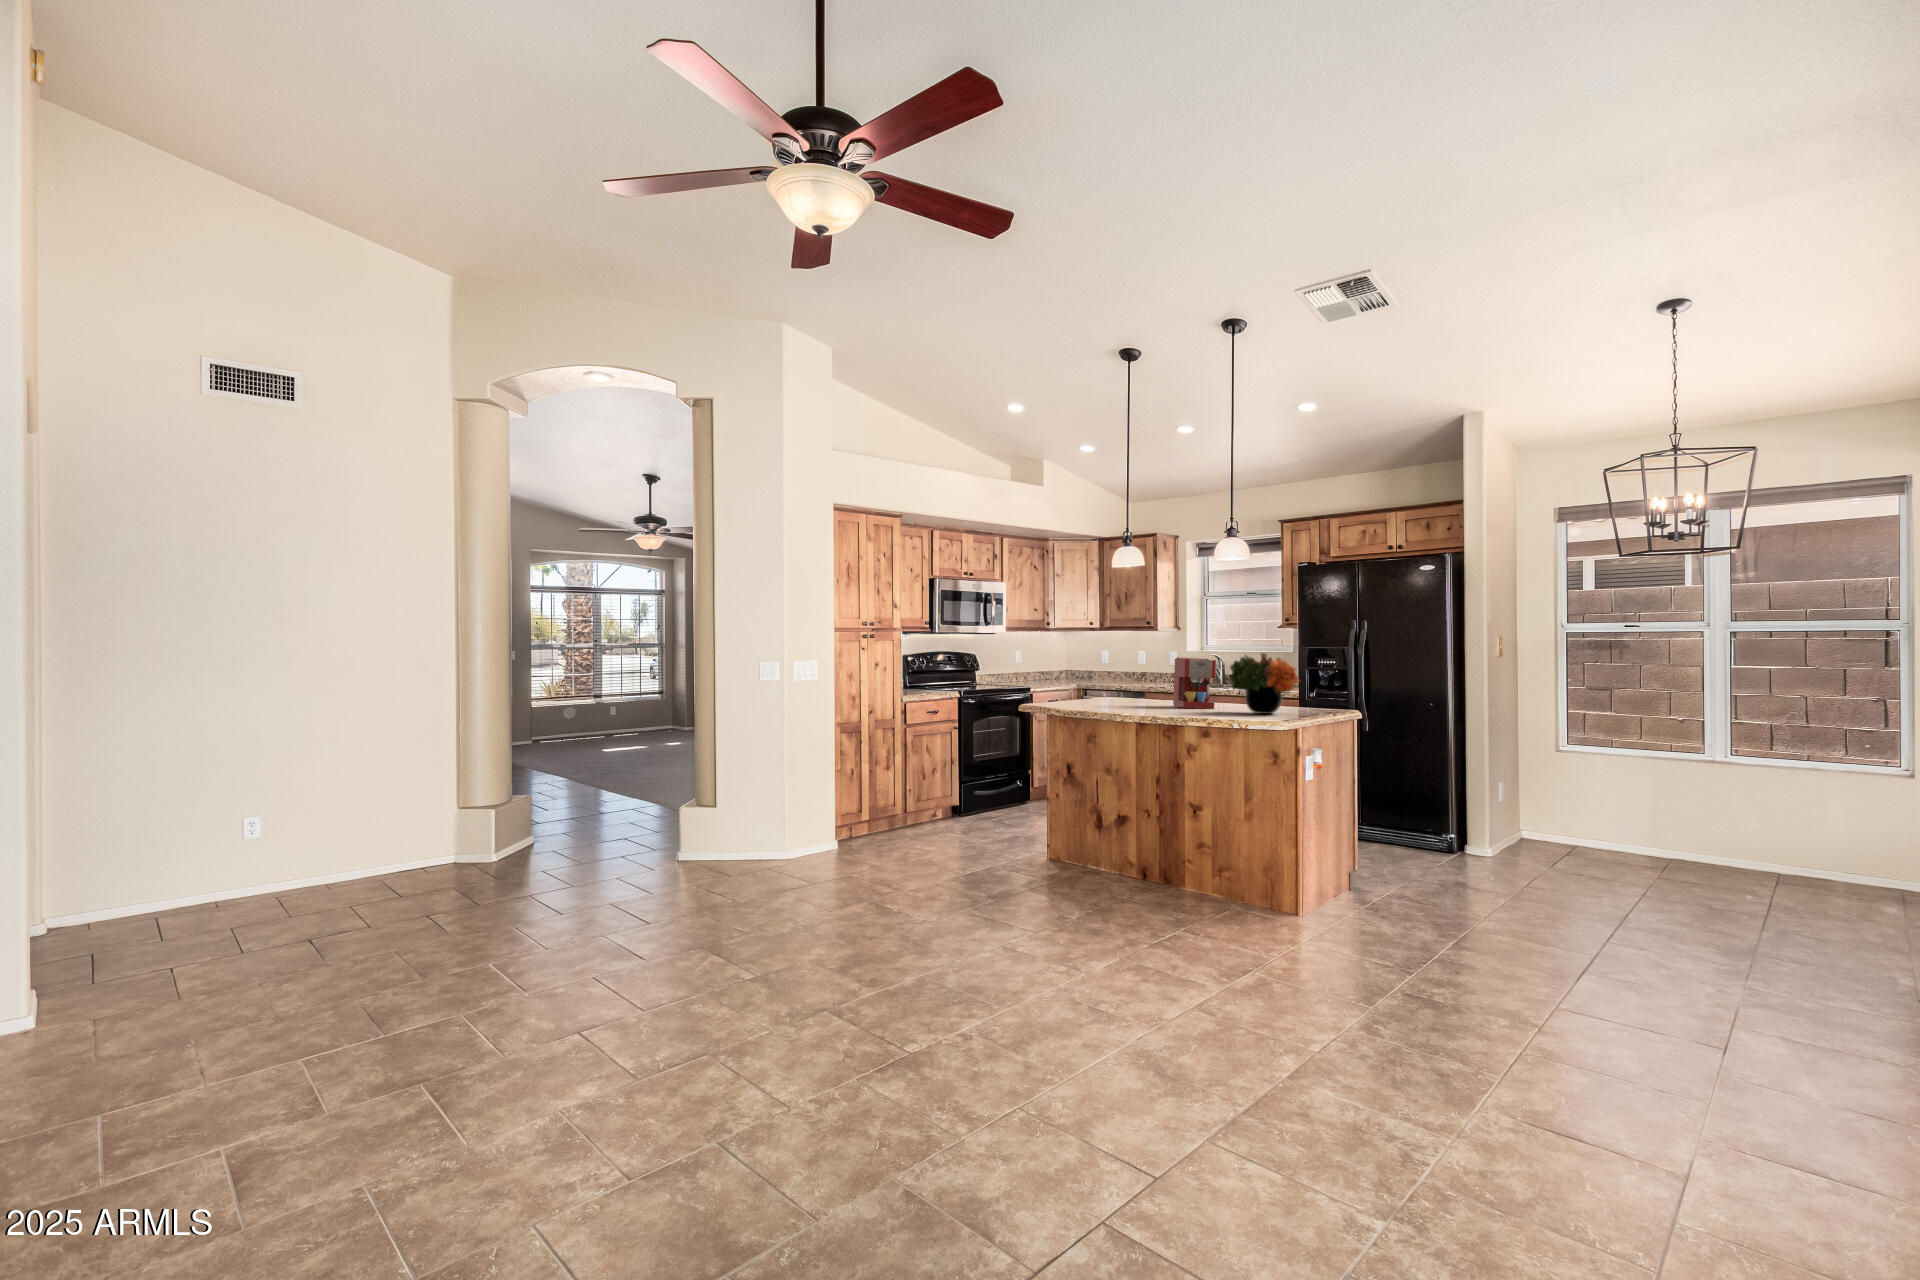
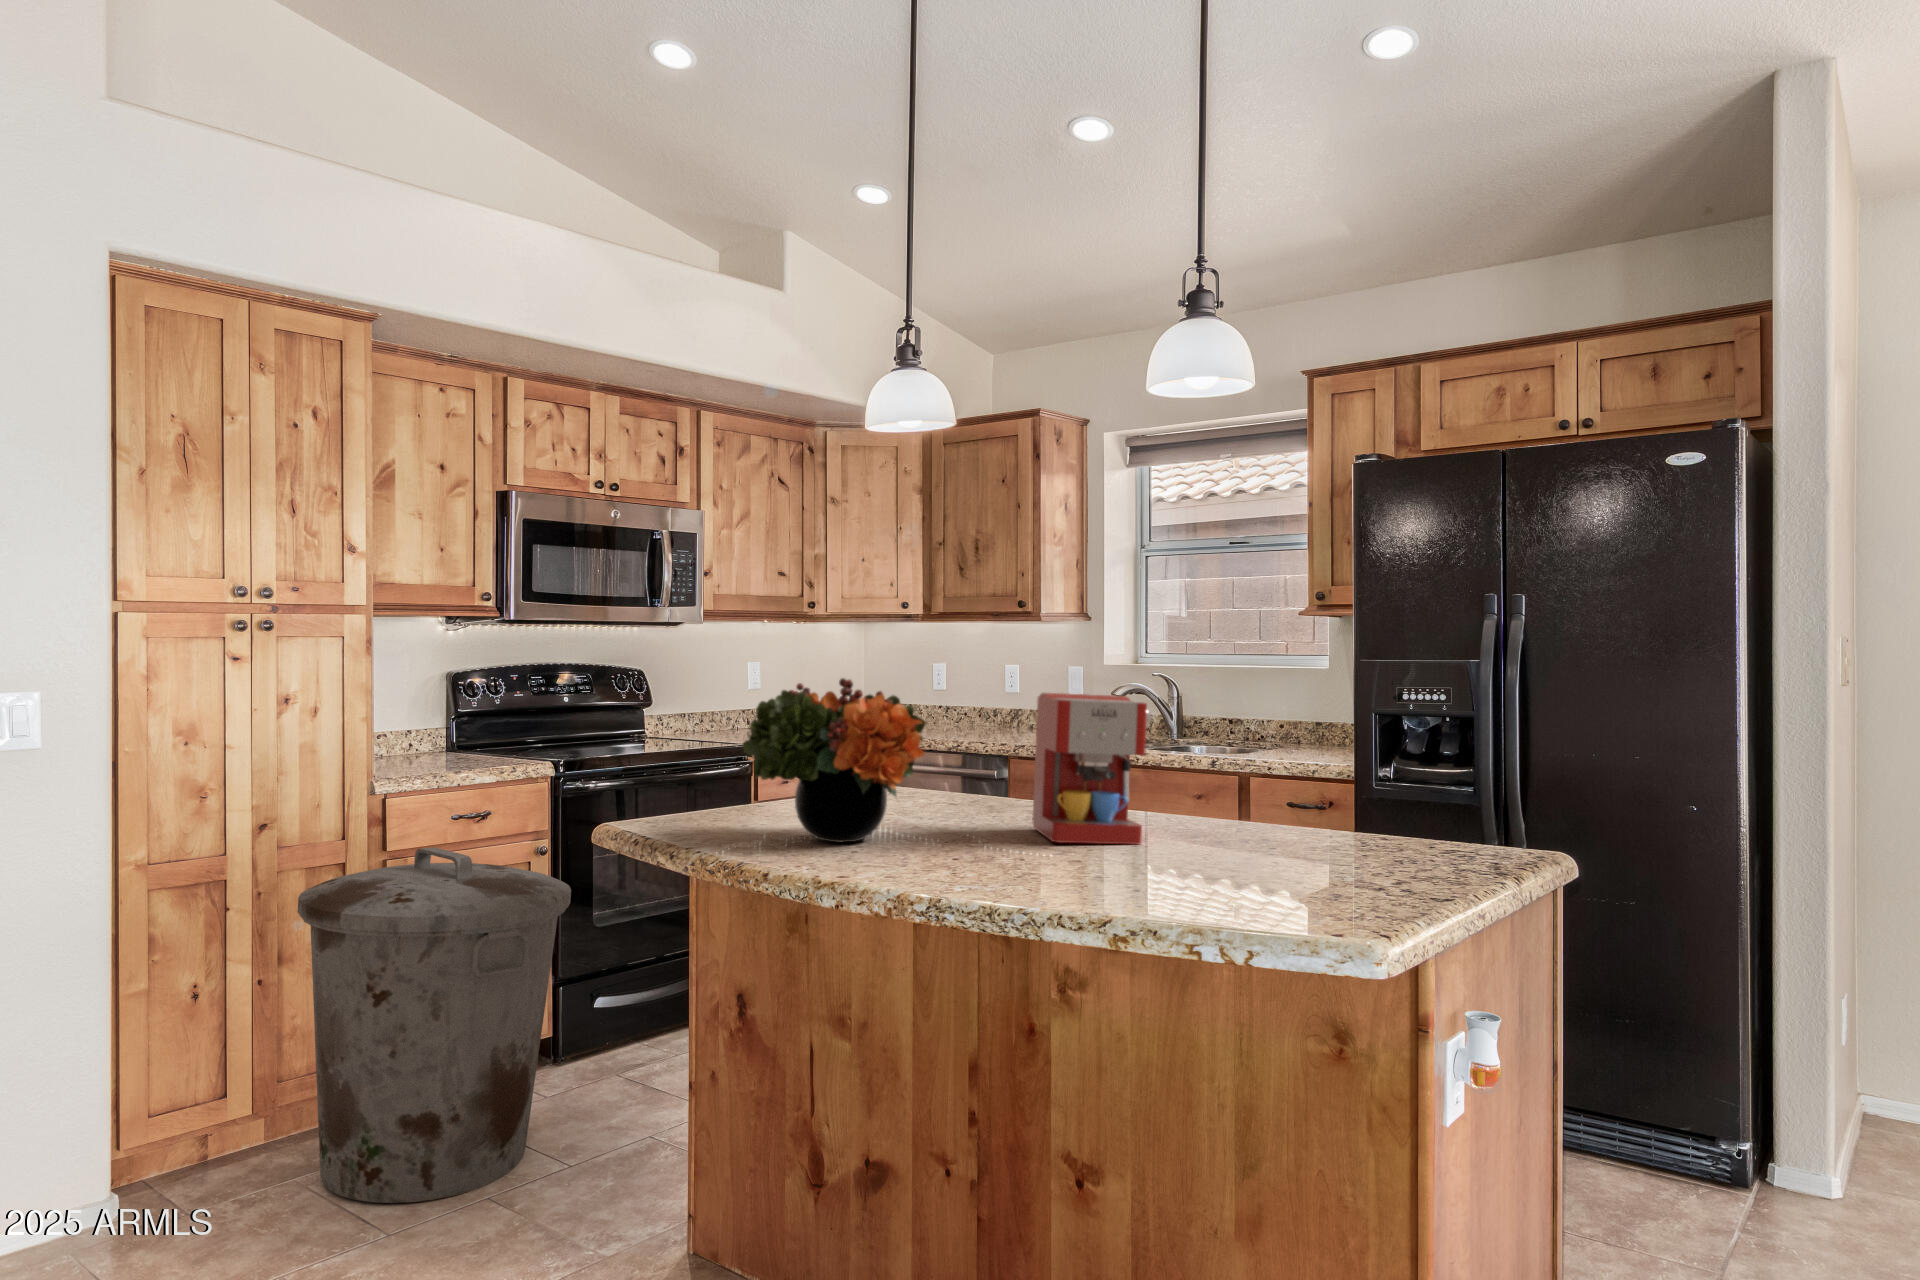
flower arrangement: present [1229,653,1299,714] -> present [743,678,926,842]
trash can: none [893,719,987,844] -> present [297,847,571,1203]

